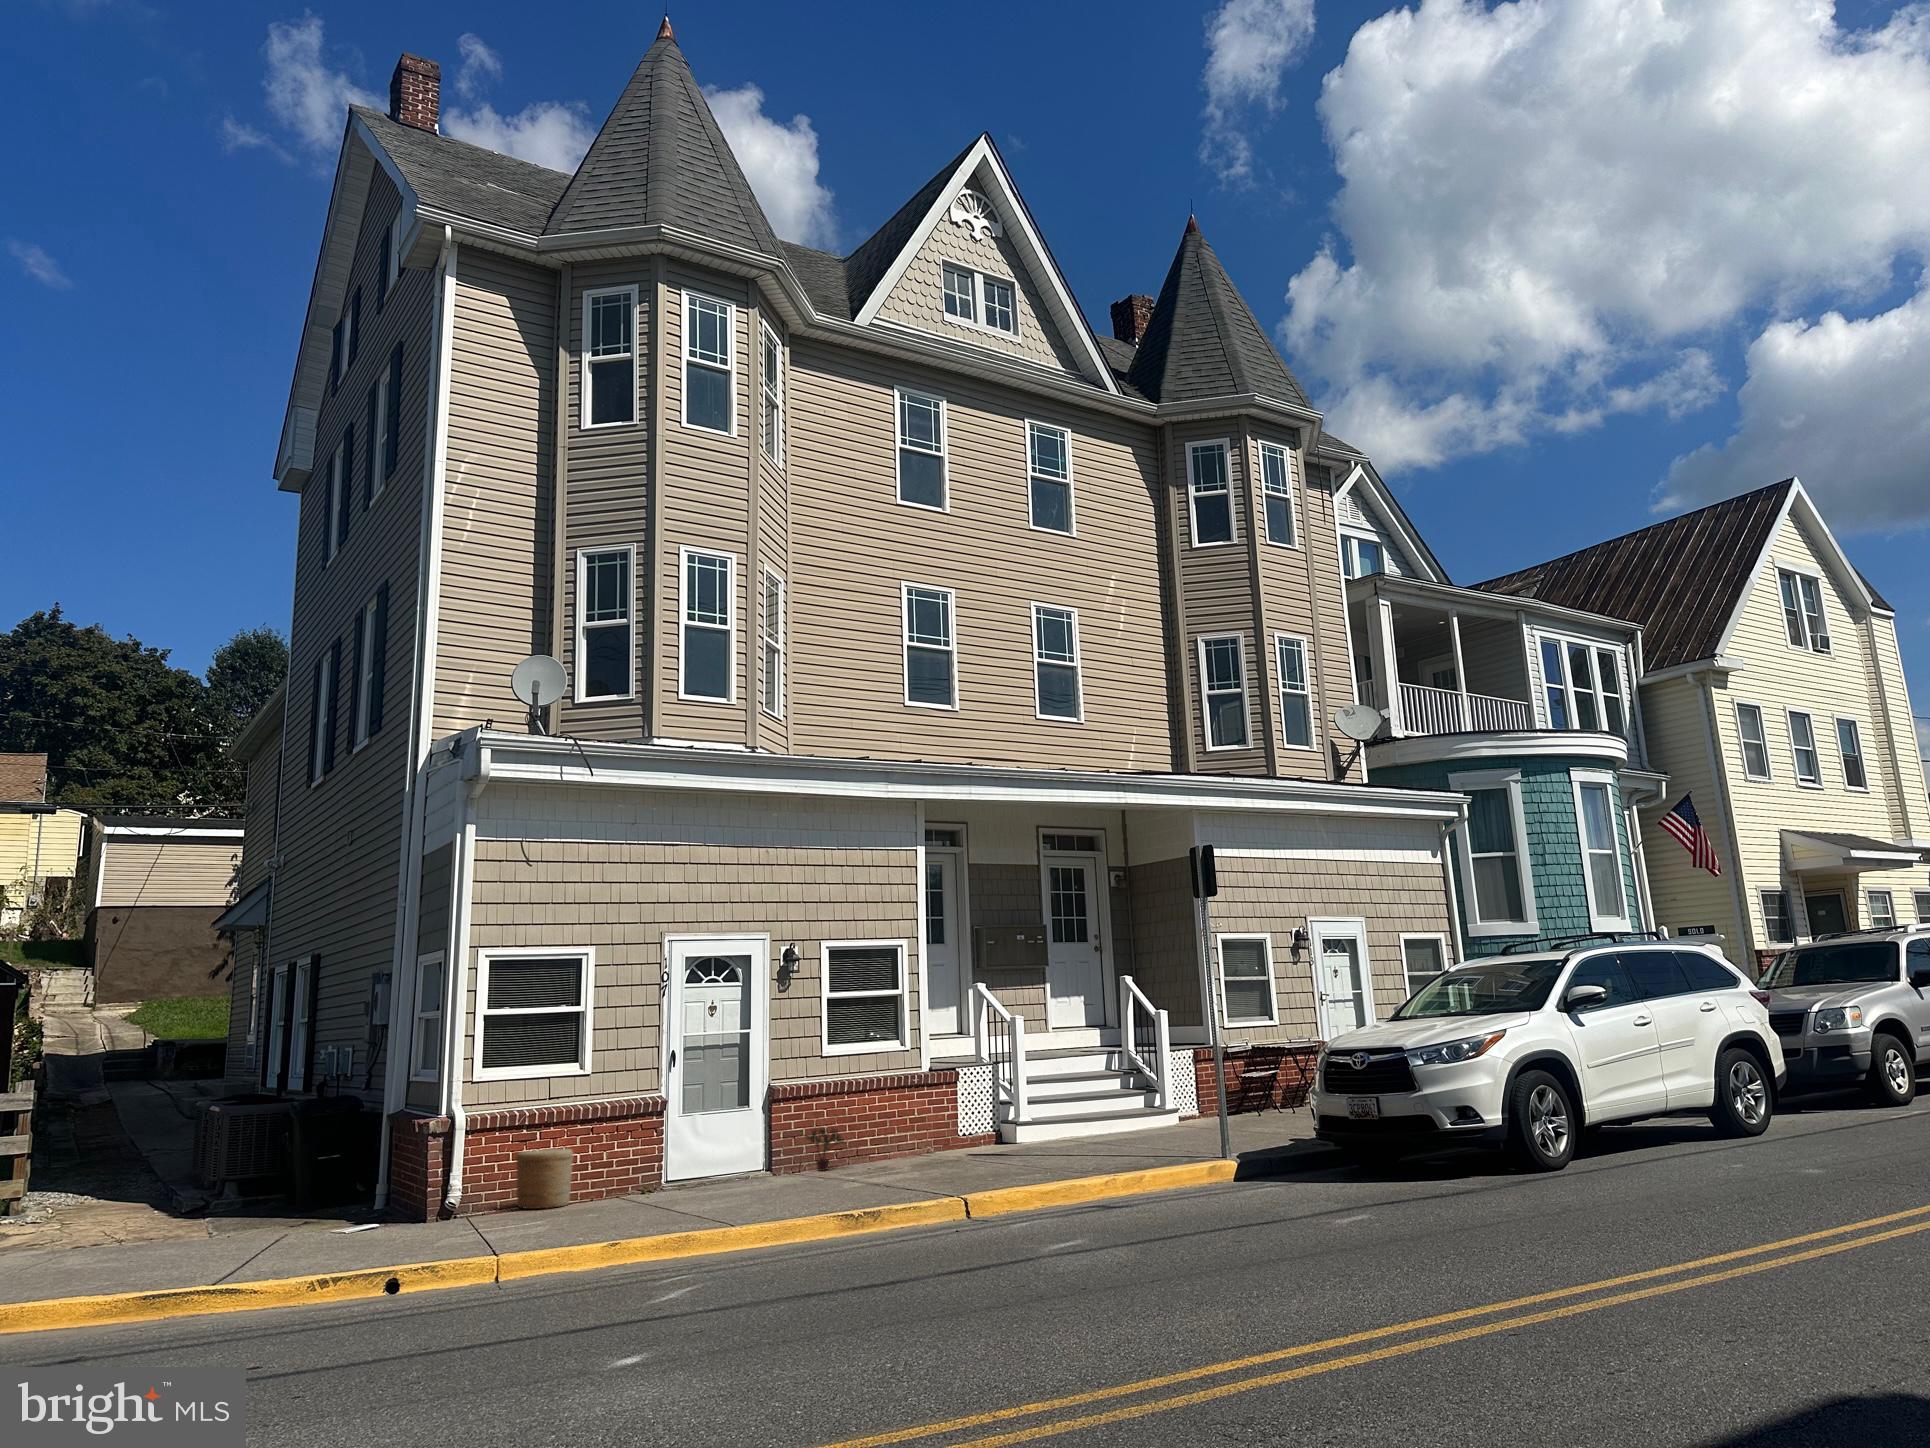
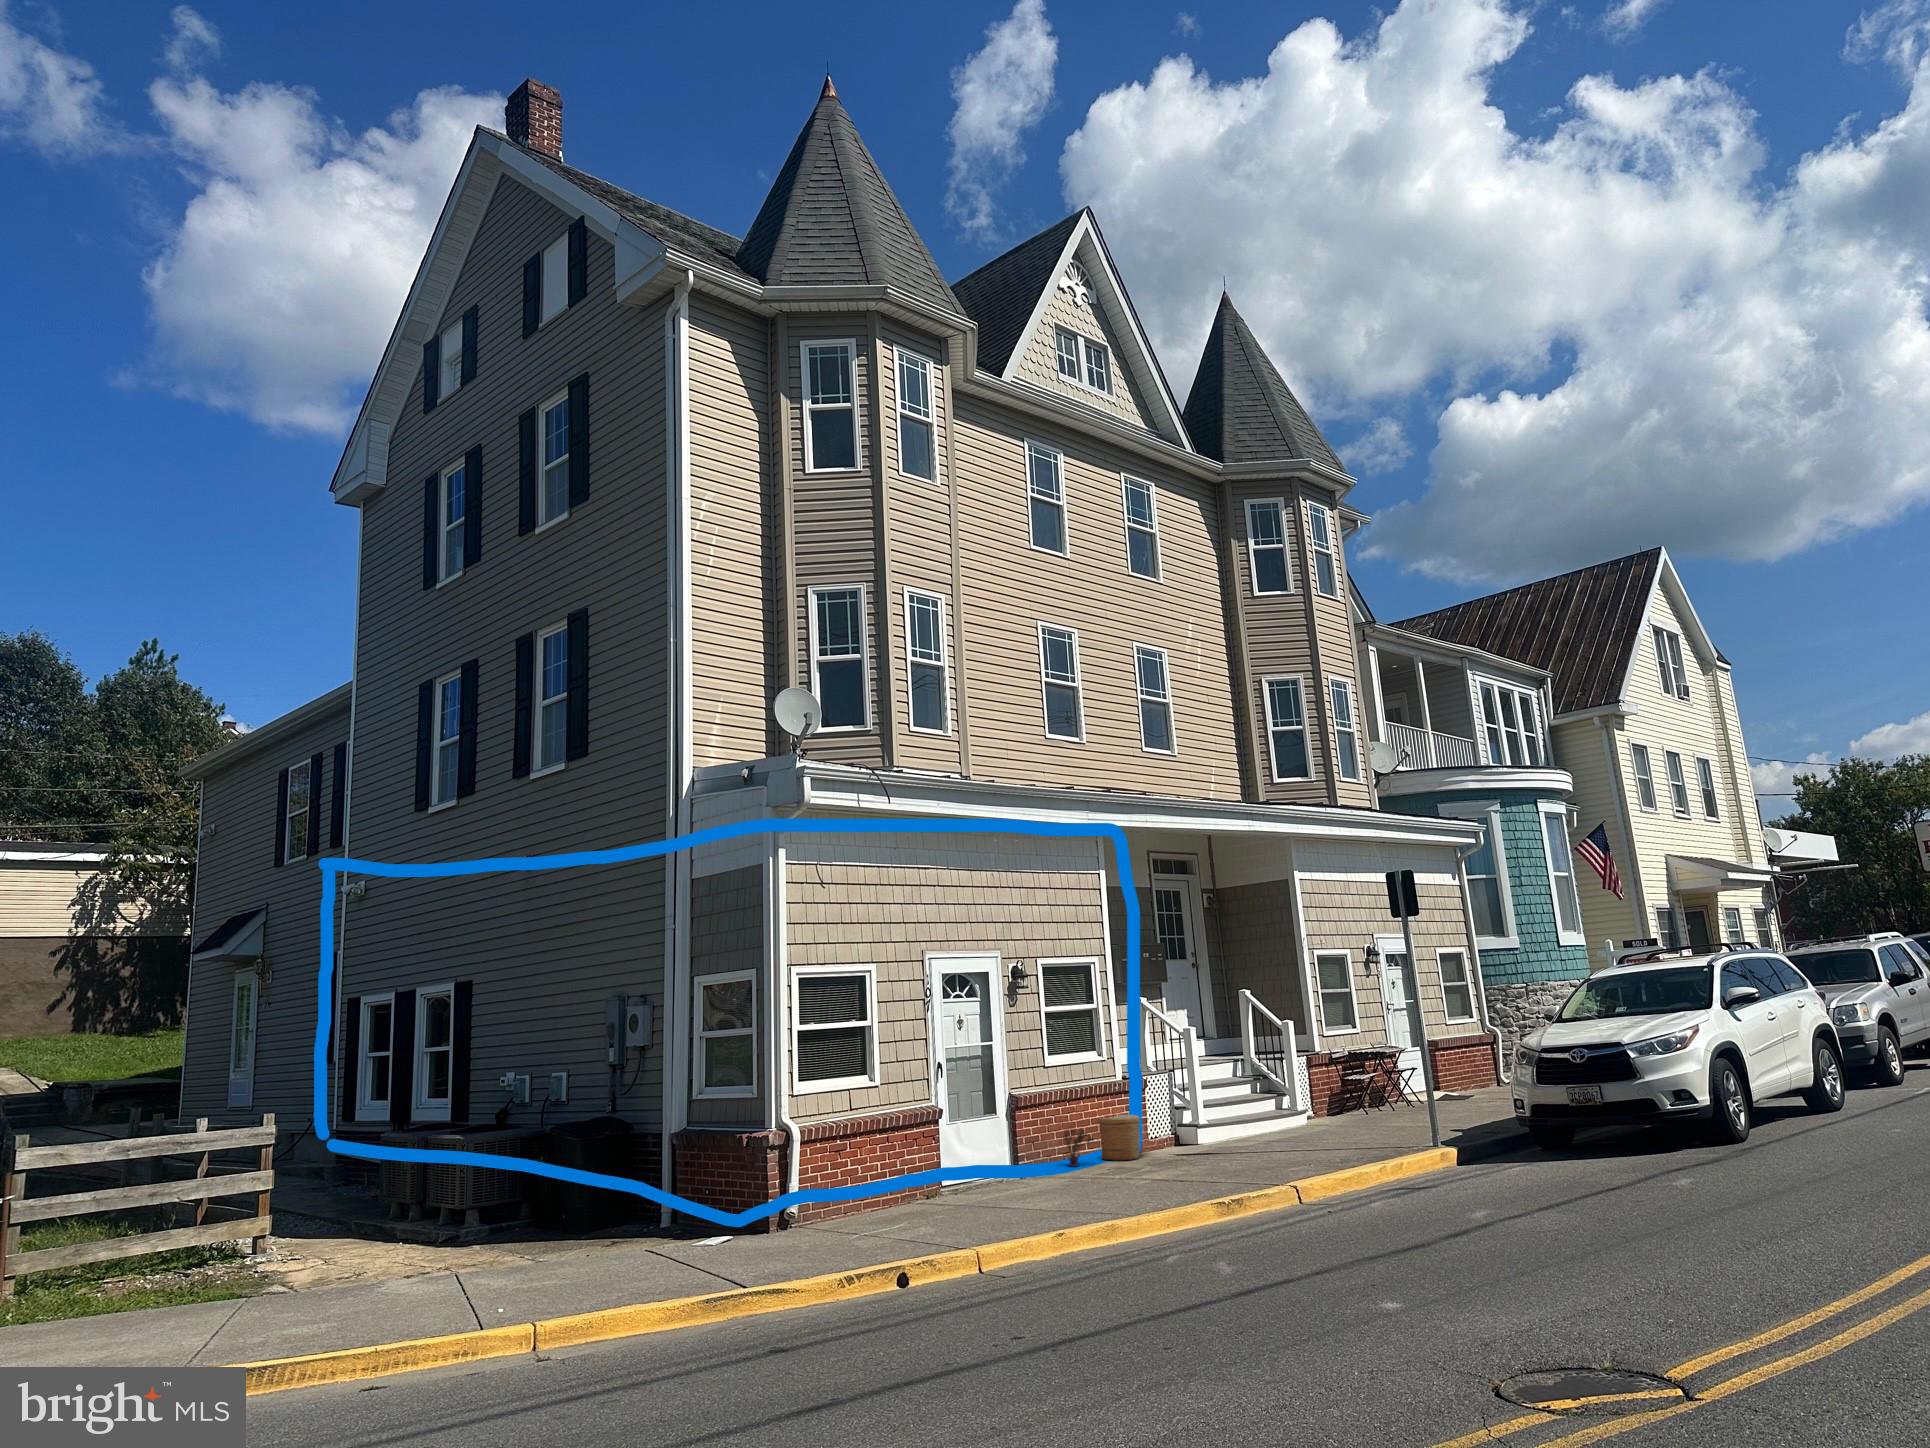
woven basket: present [516,1149,573,1209] -> present [1099,1115,1140,1161]

